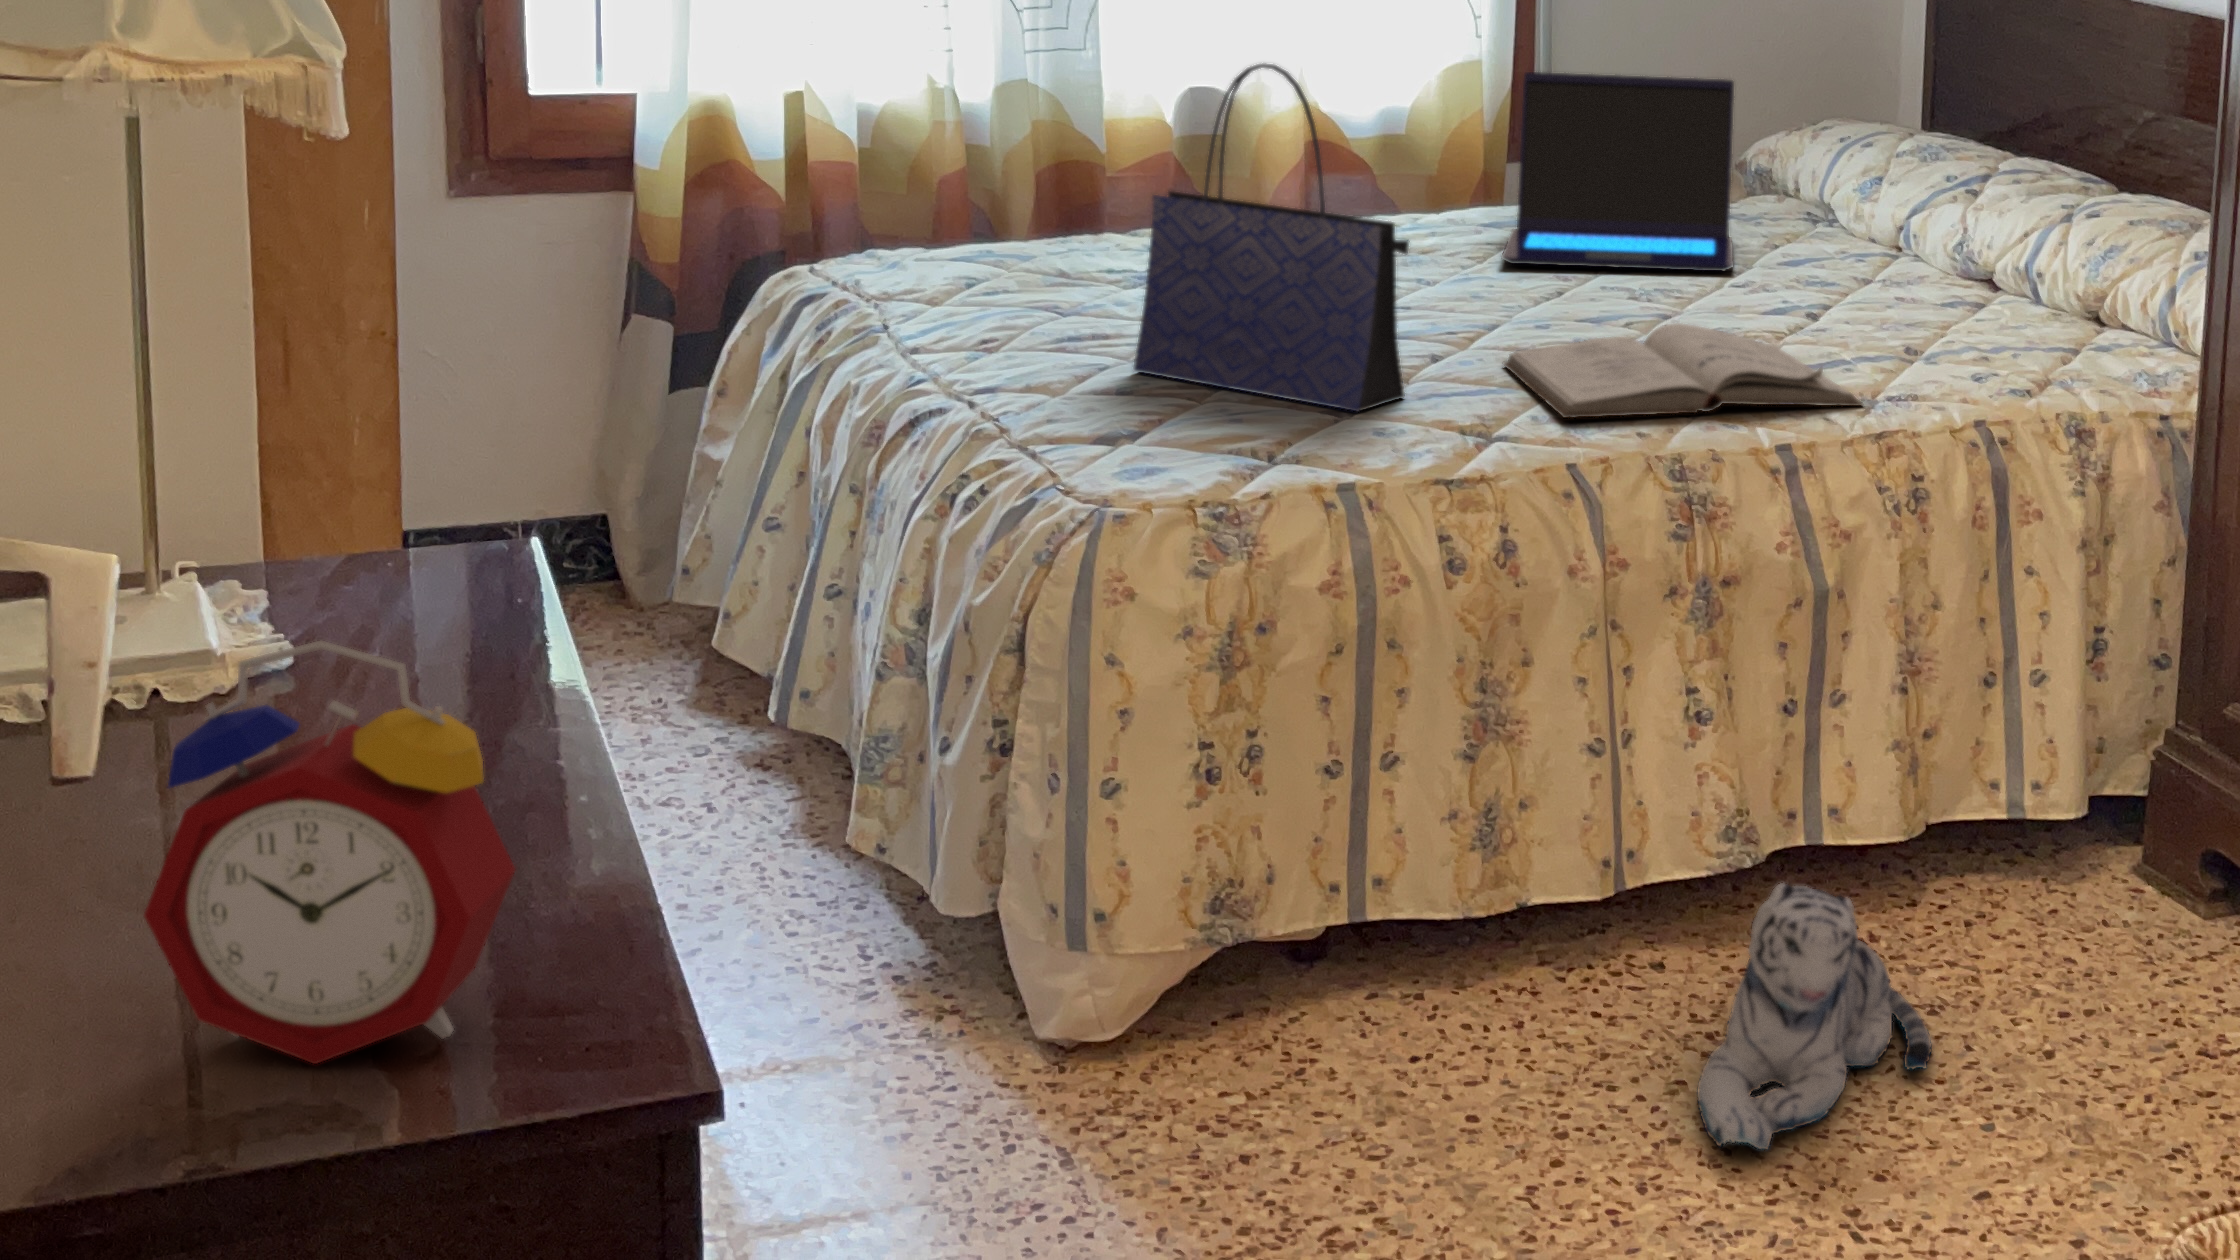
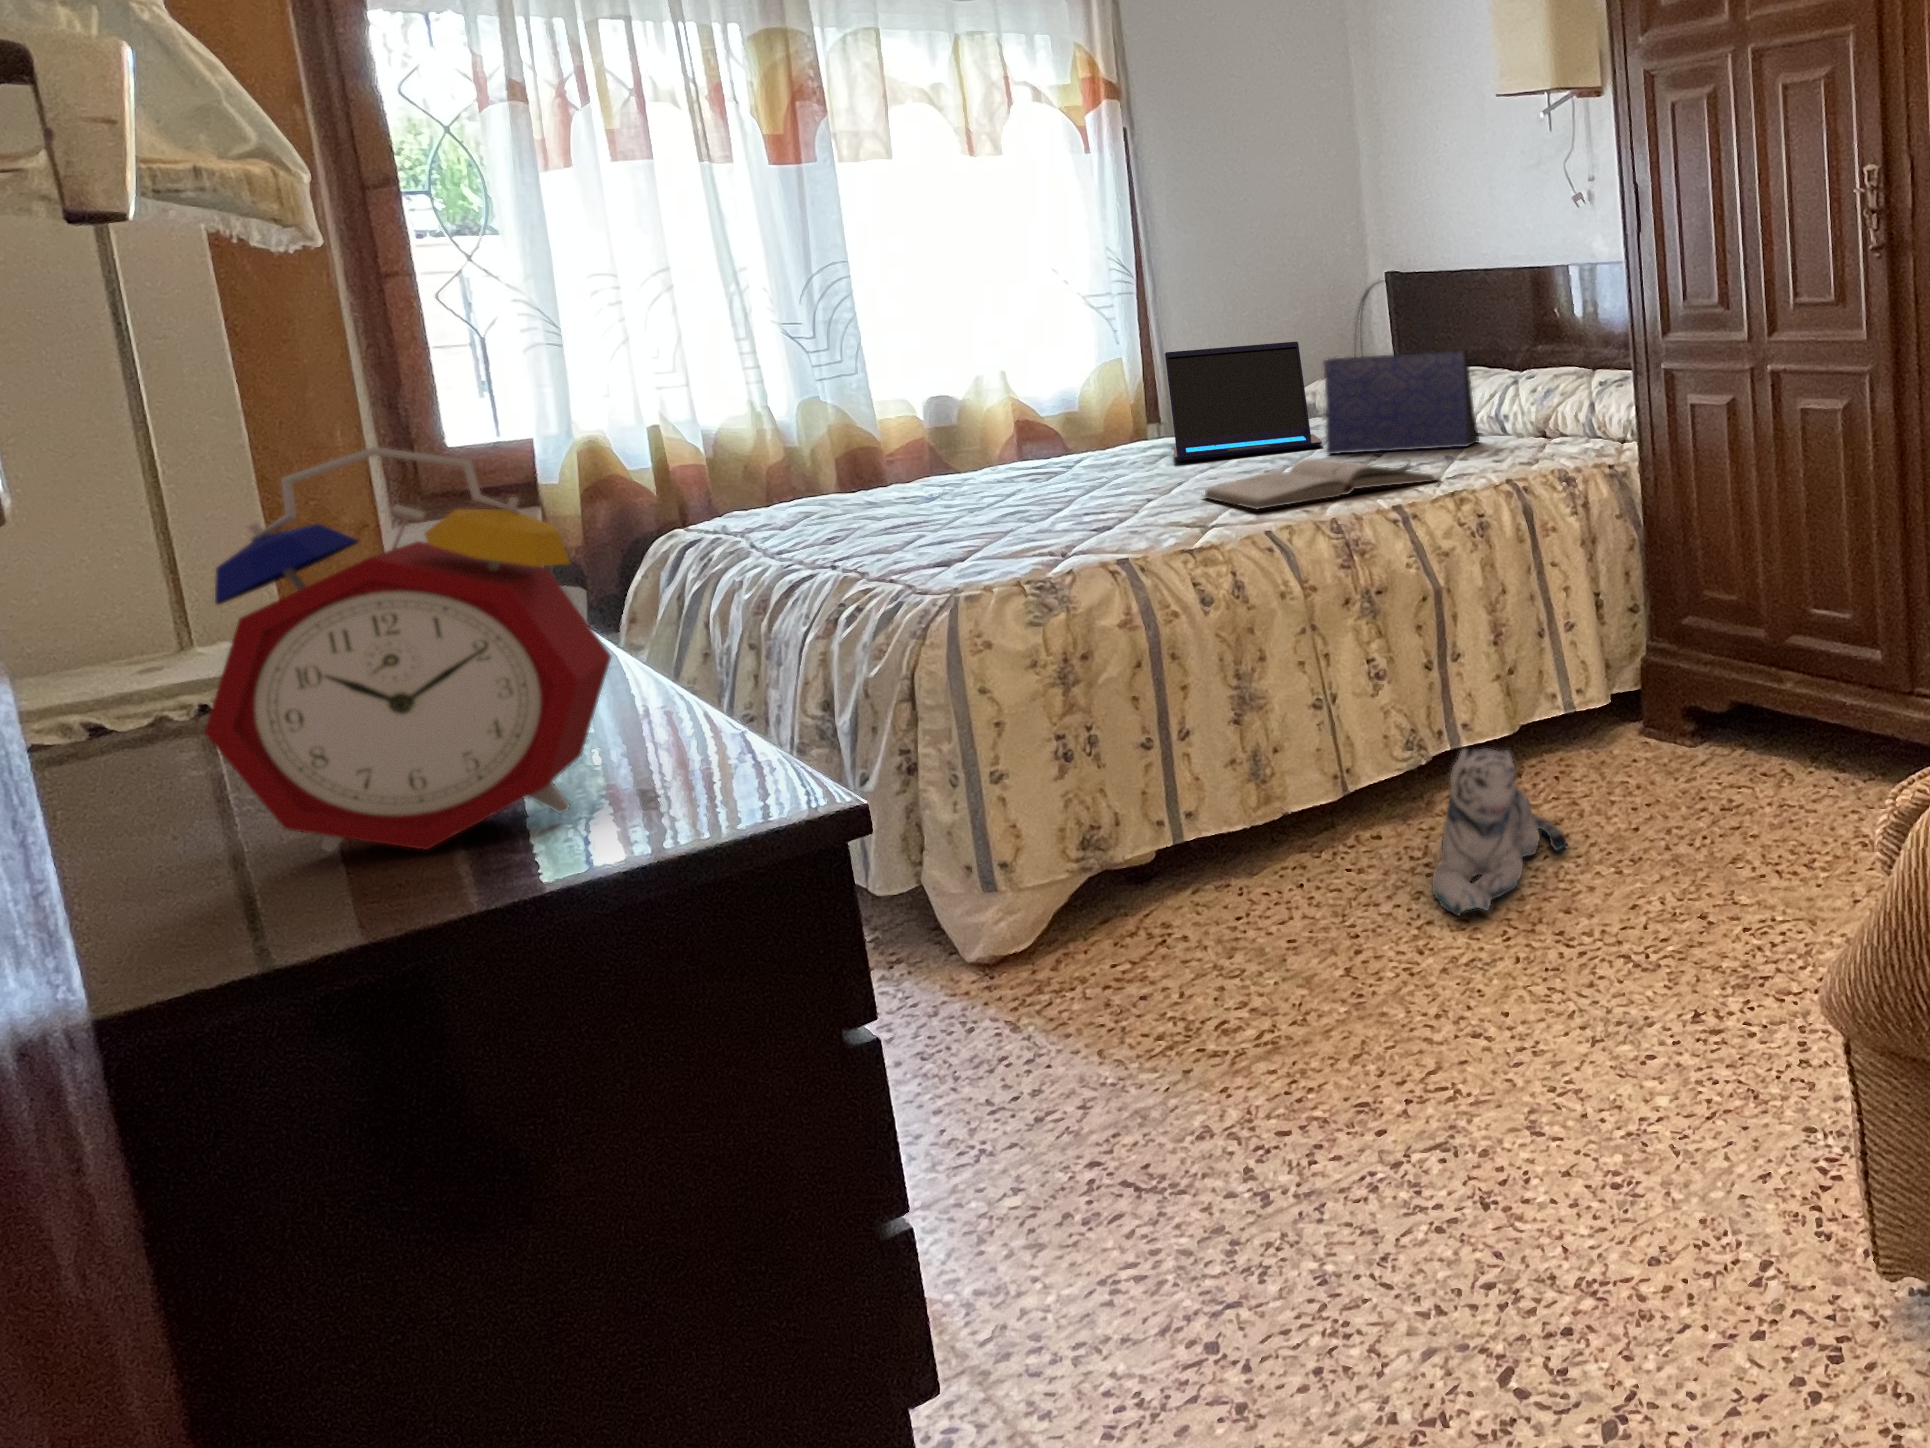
tote bag: present [1133,63,1410,411] -> present [1323,280,1479,454]

